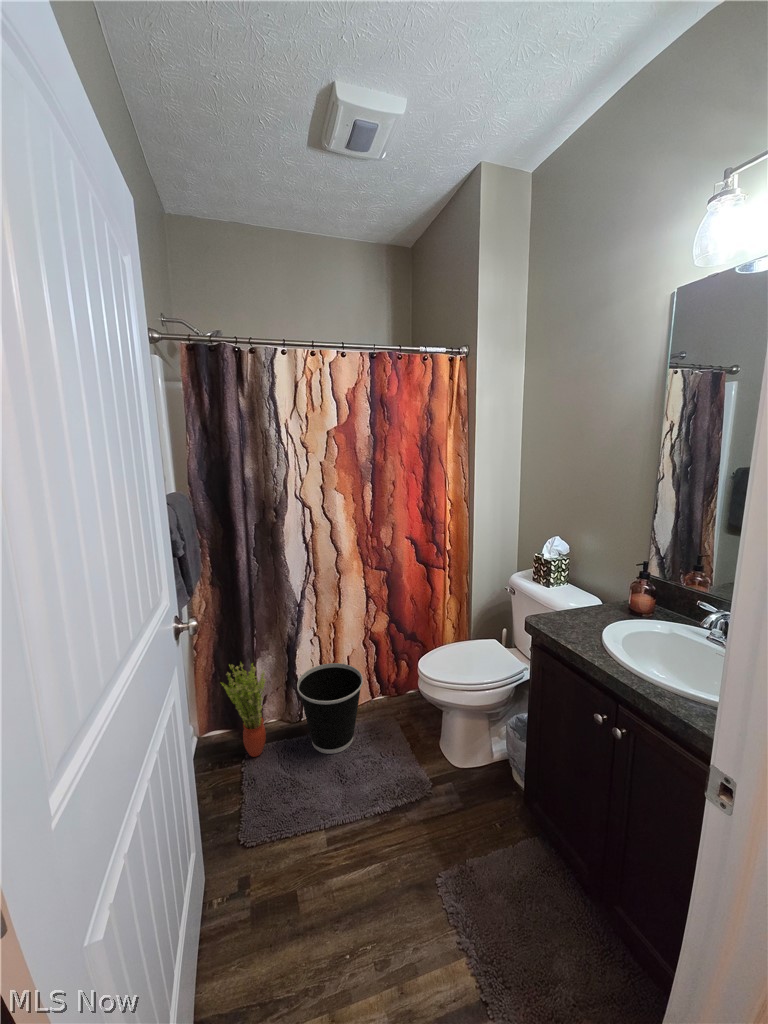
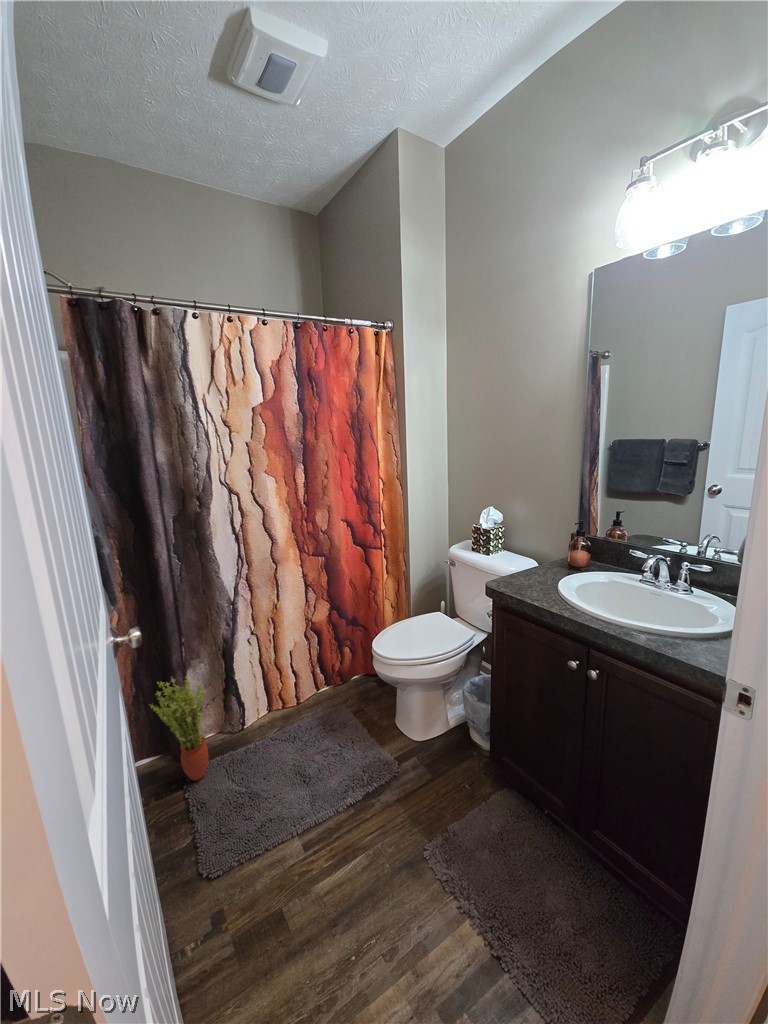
wastebasket: present [297,663,363,754] -> none [241,660,314,757]

